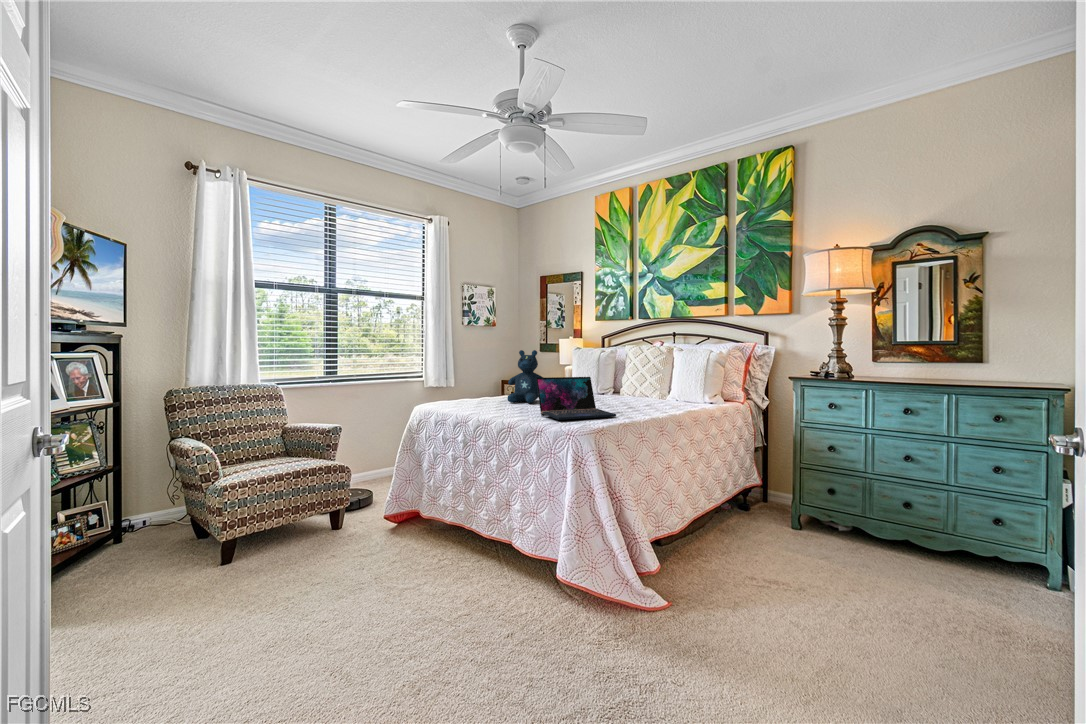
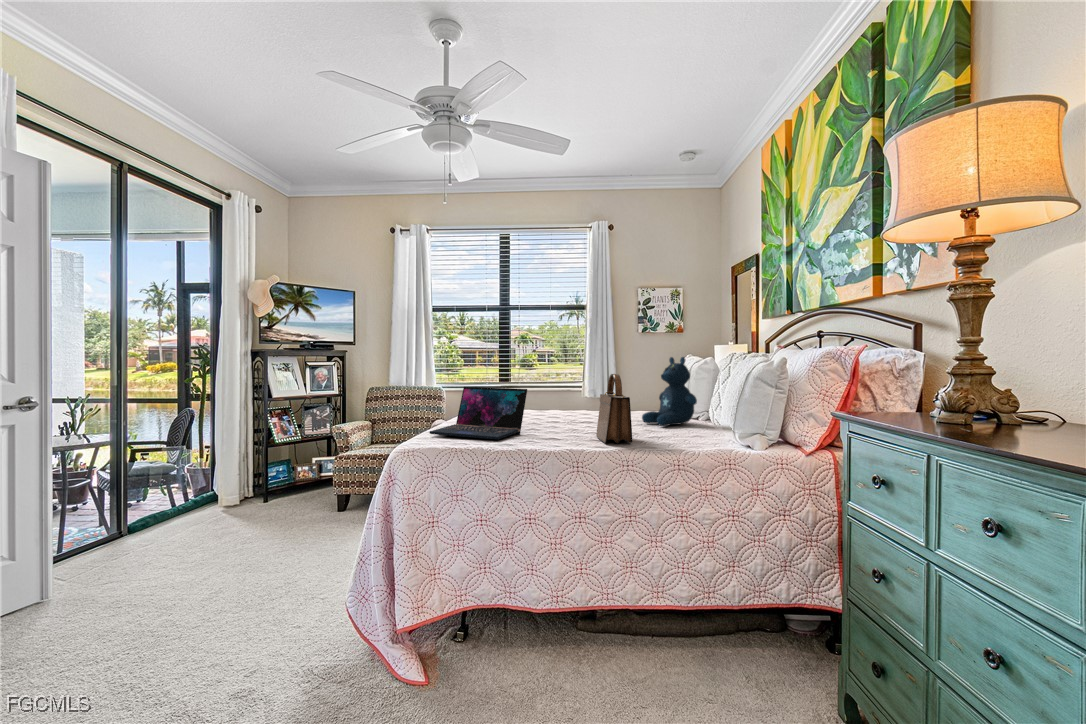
stuffed bear: present [507,350,543,403] -> present [642,357,697,426]
handbag: none [642,363,681,410] -> present [596,374,632,443]

